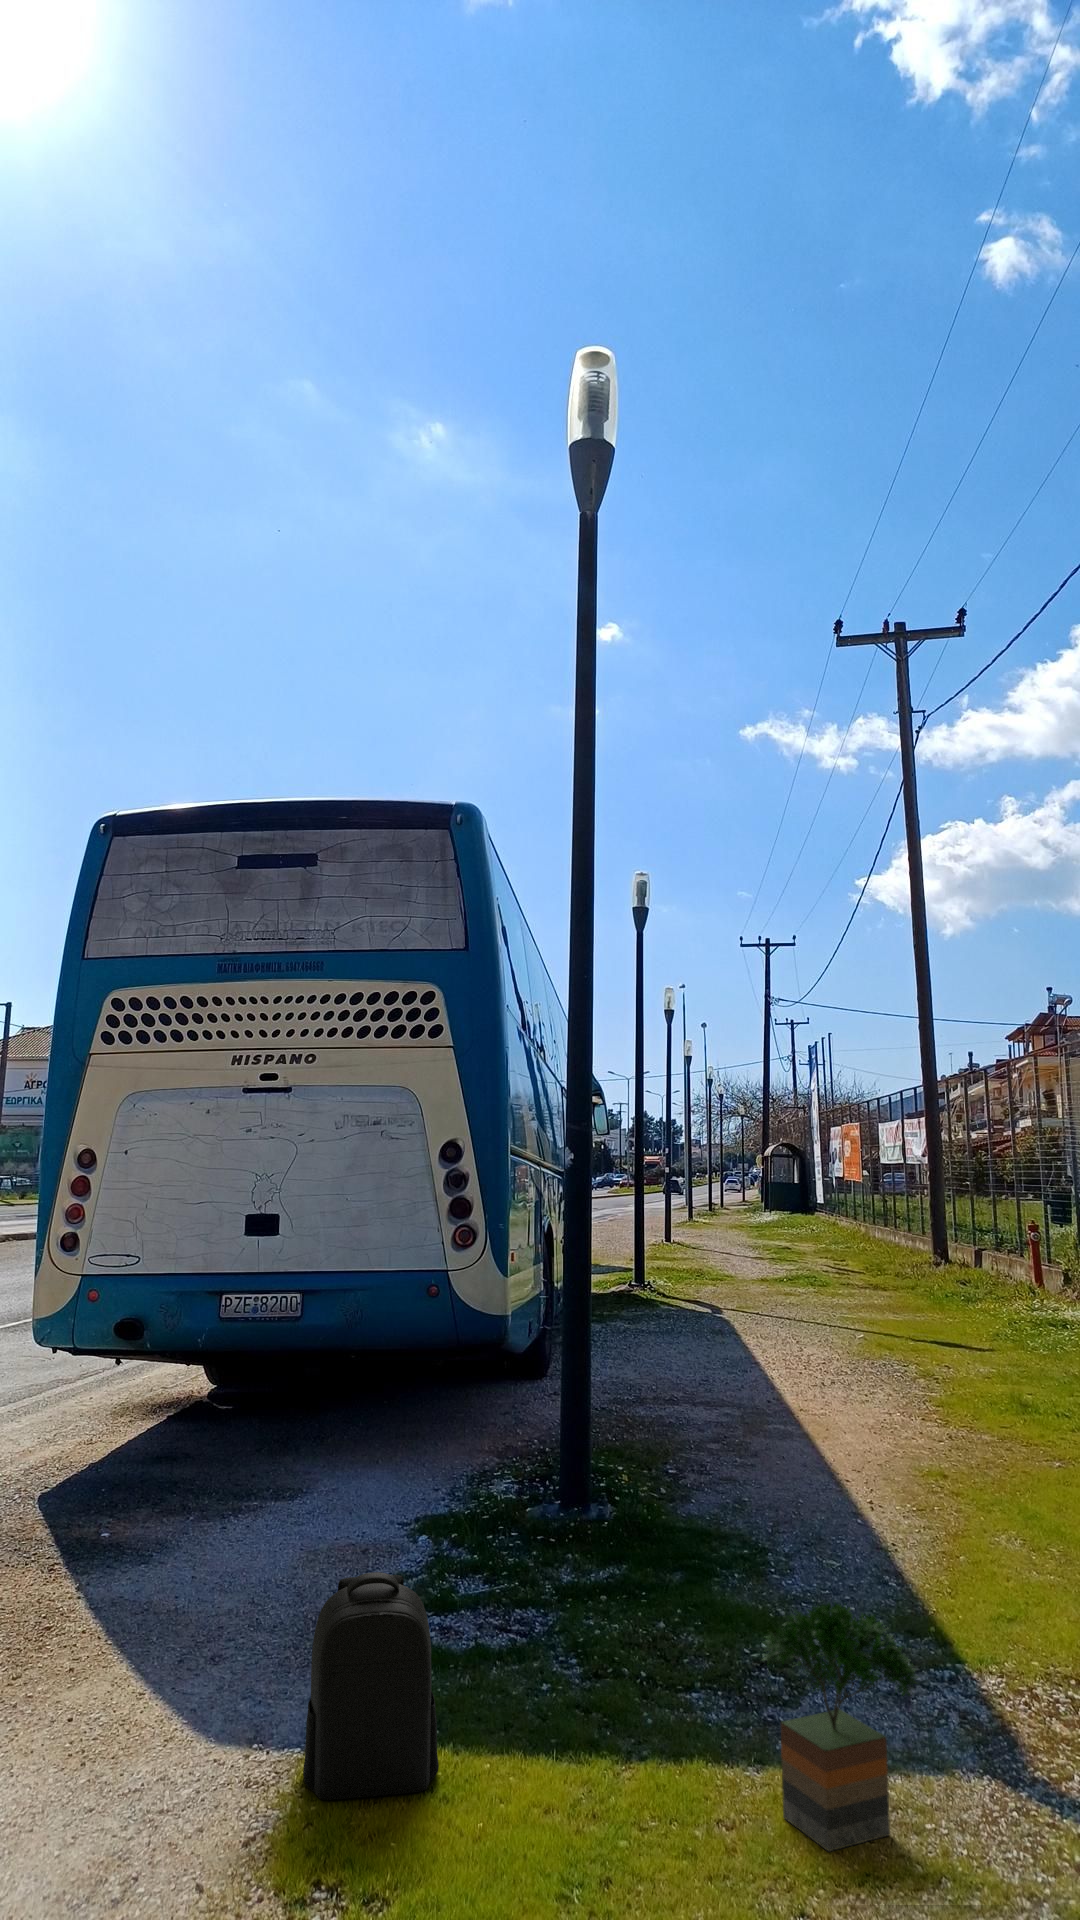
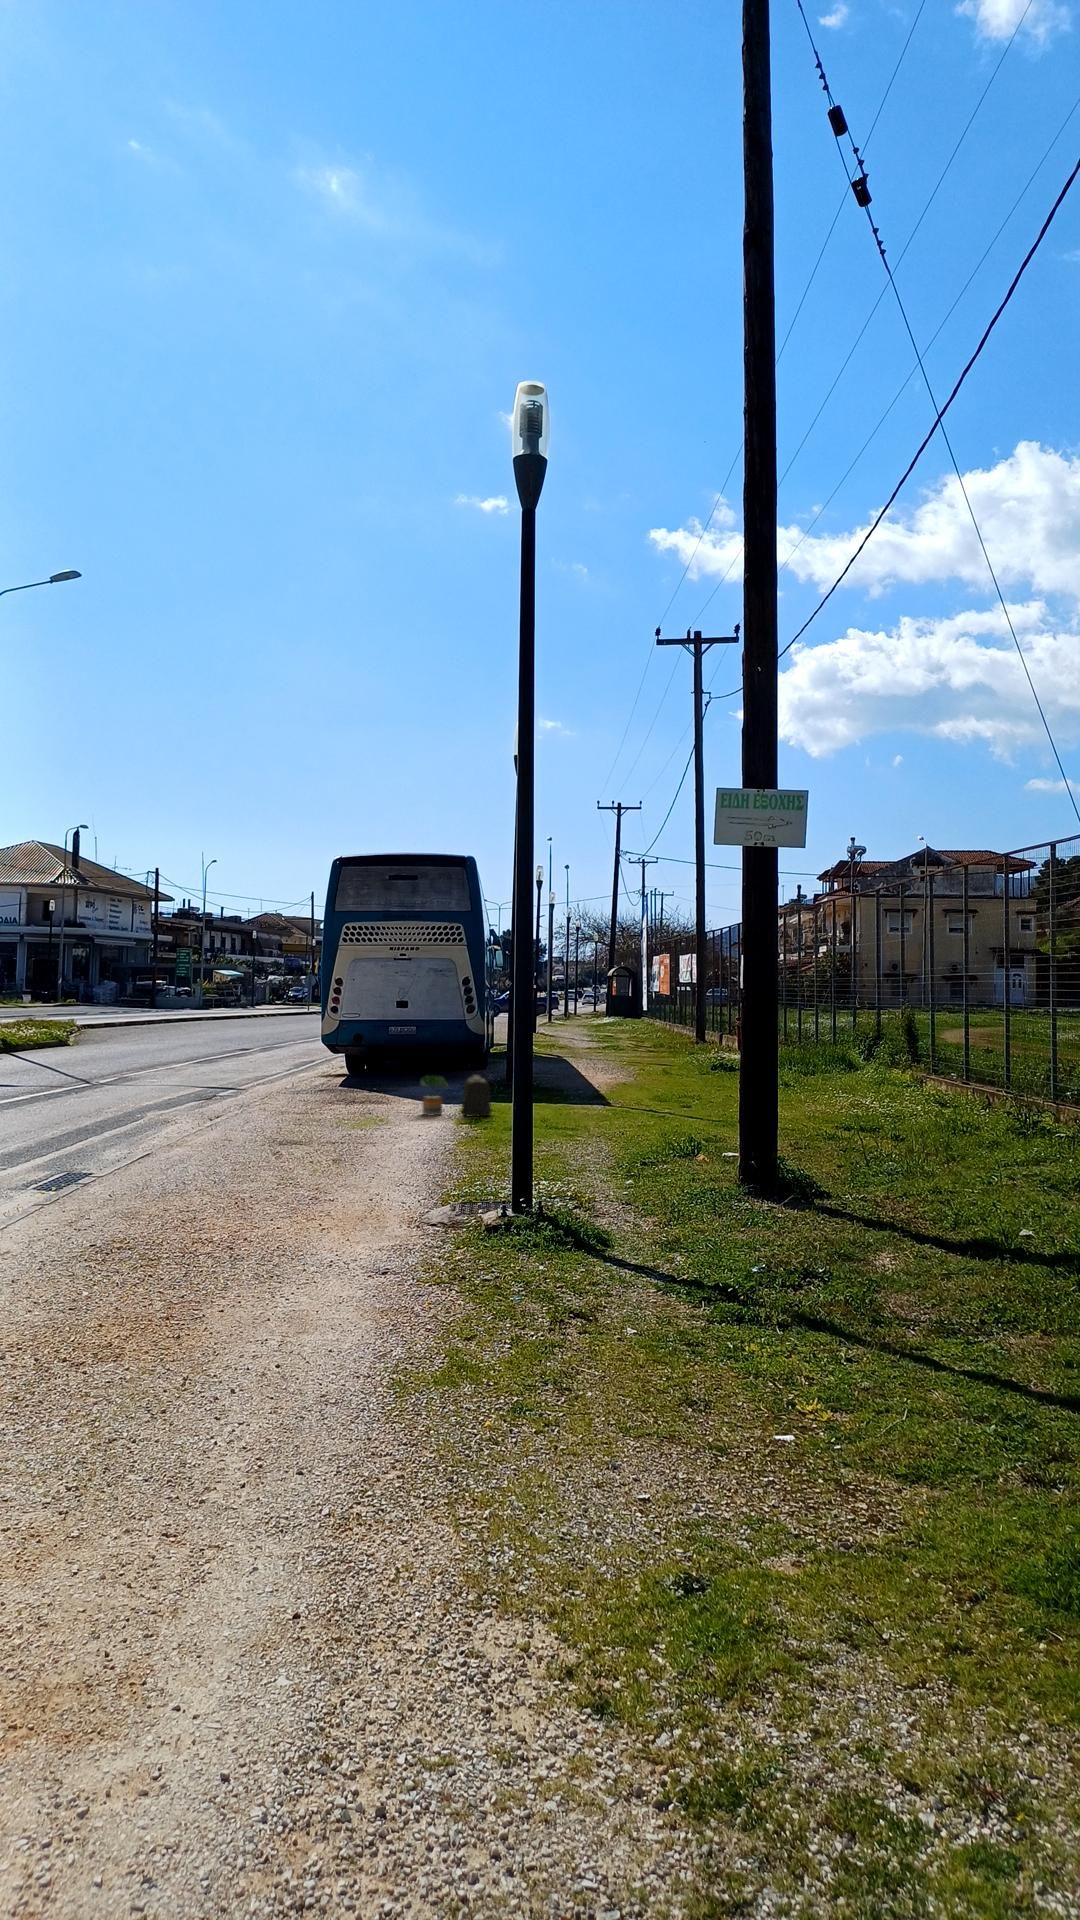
potted tree: present [763,1603,918,1851] -> present [421,1075,447,1116]

